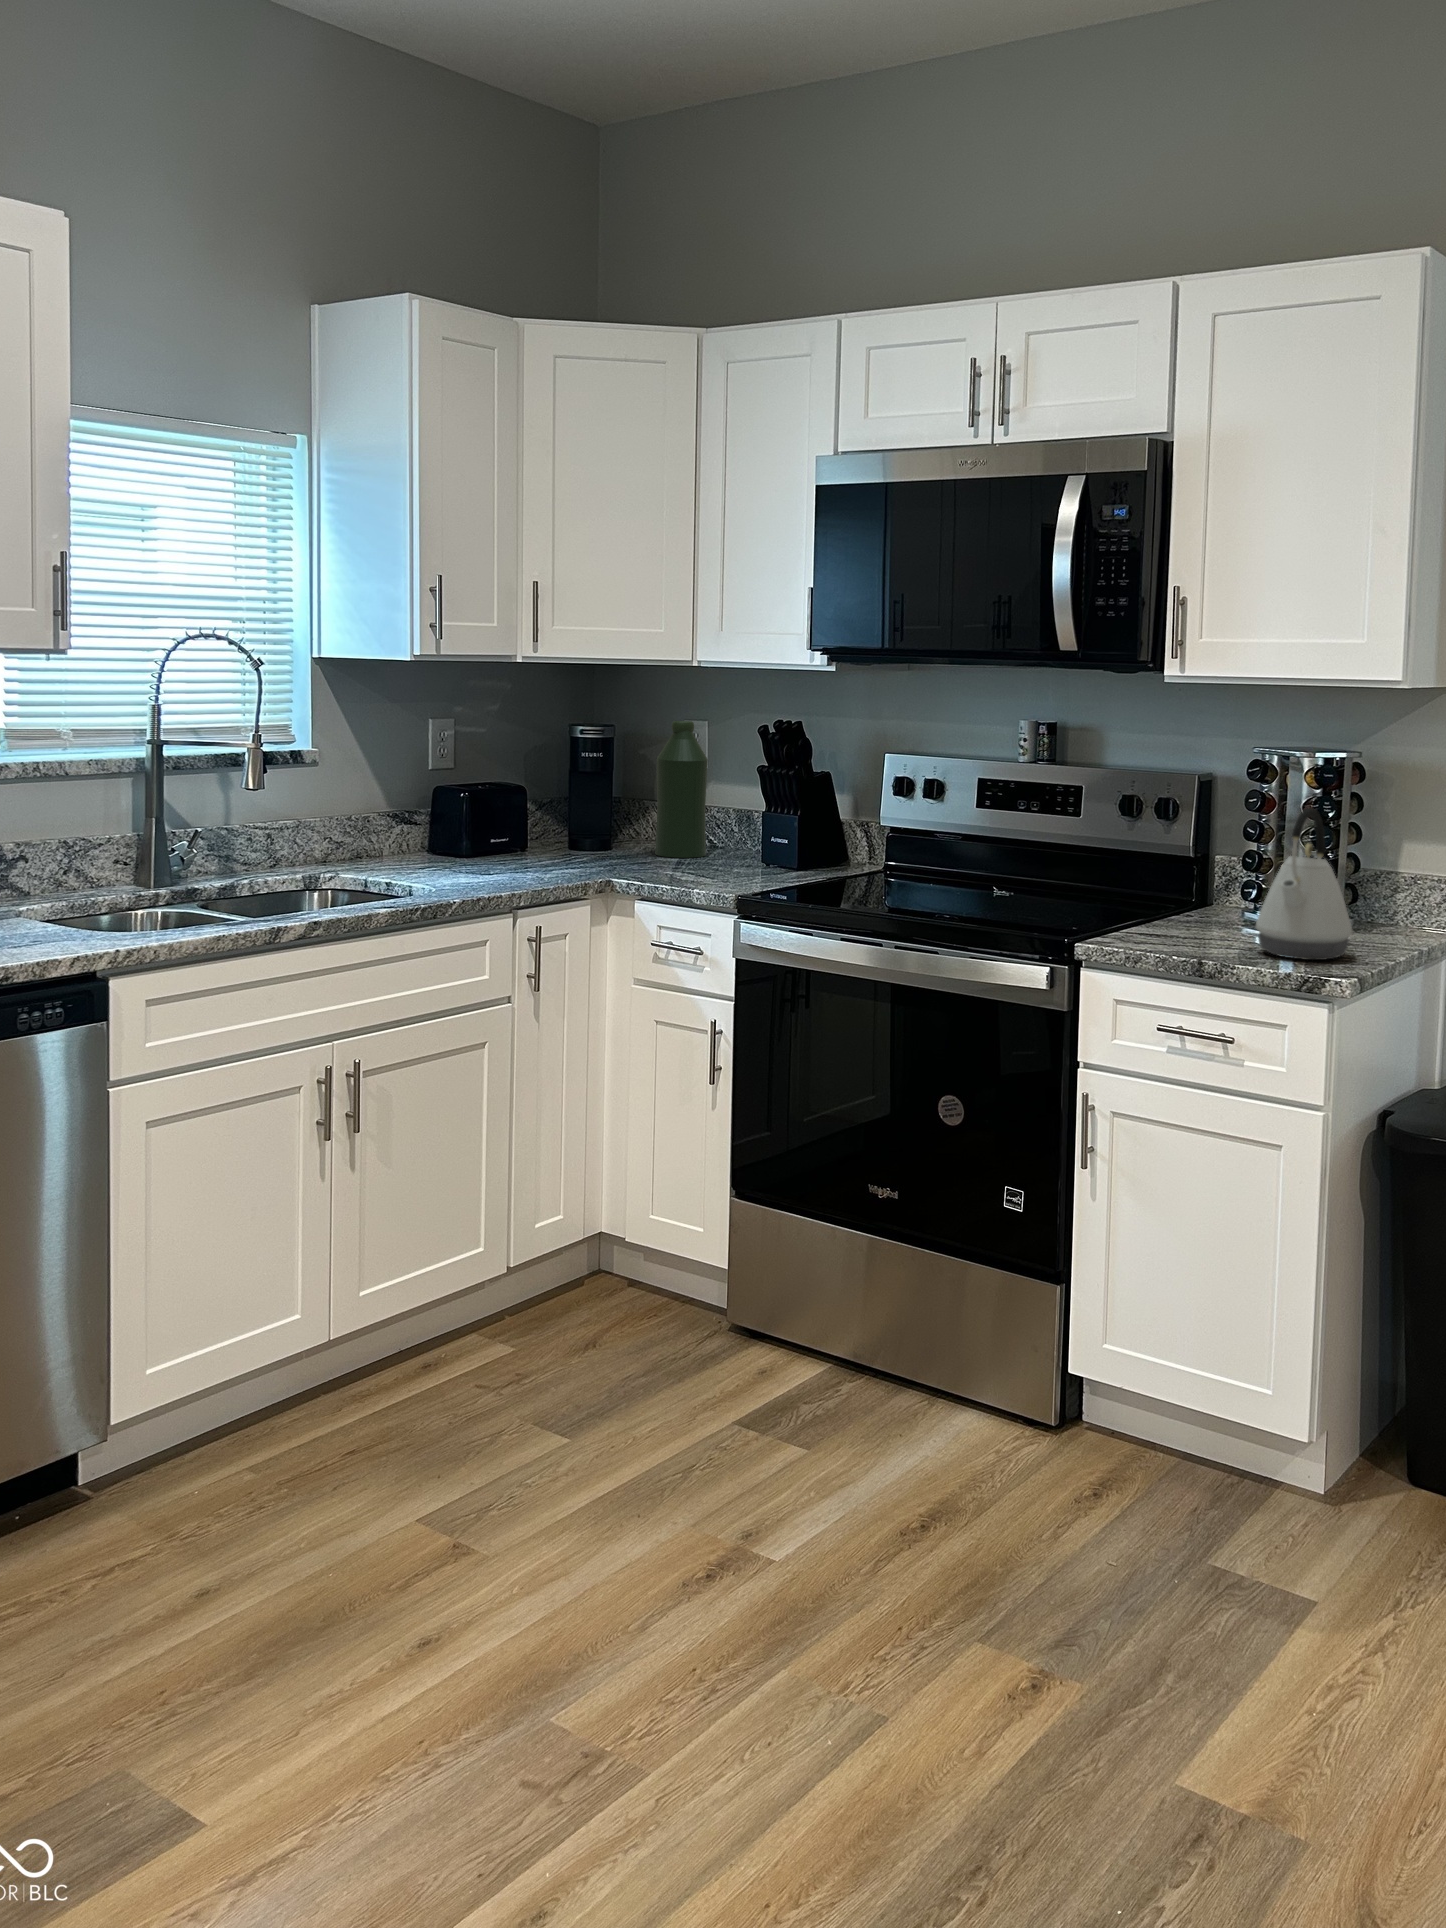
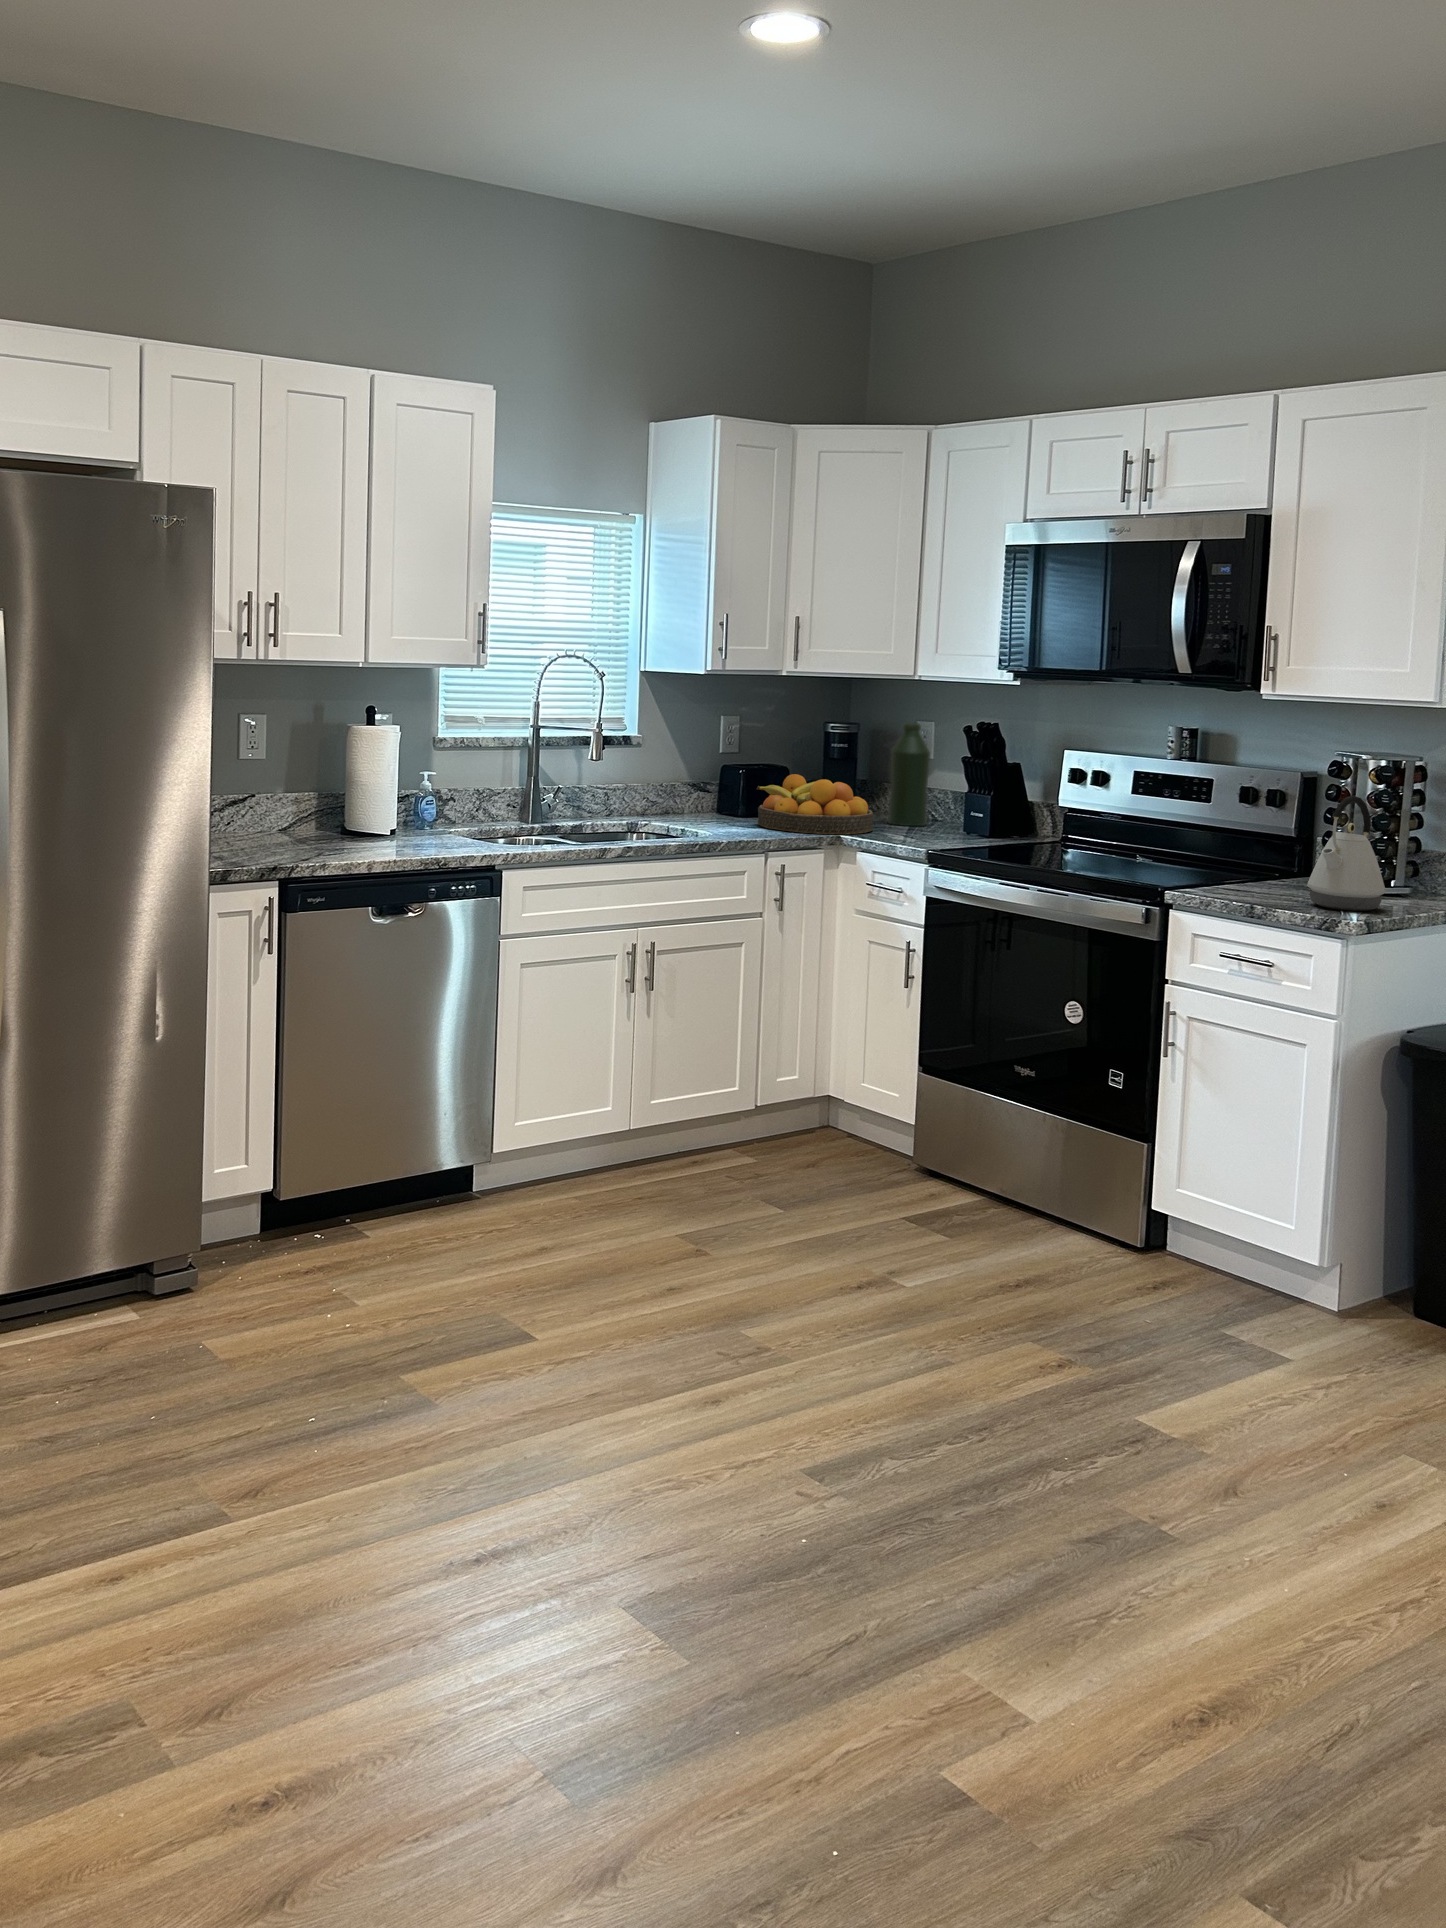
fruit bowl: none [483,796,644,878] -> present [757,774,874,834]

